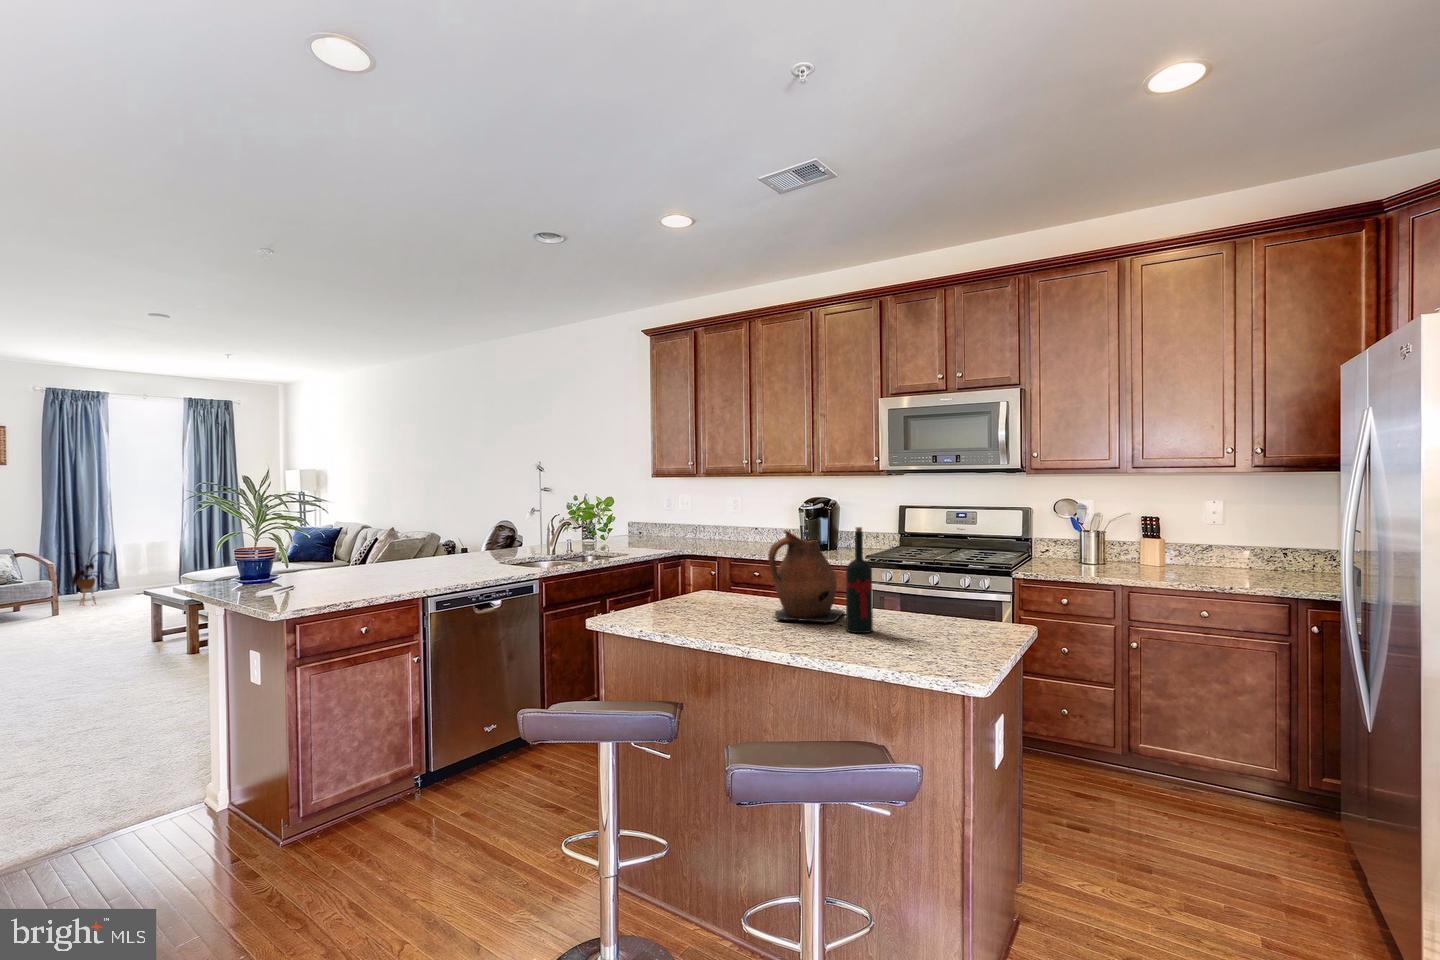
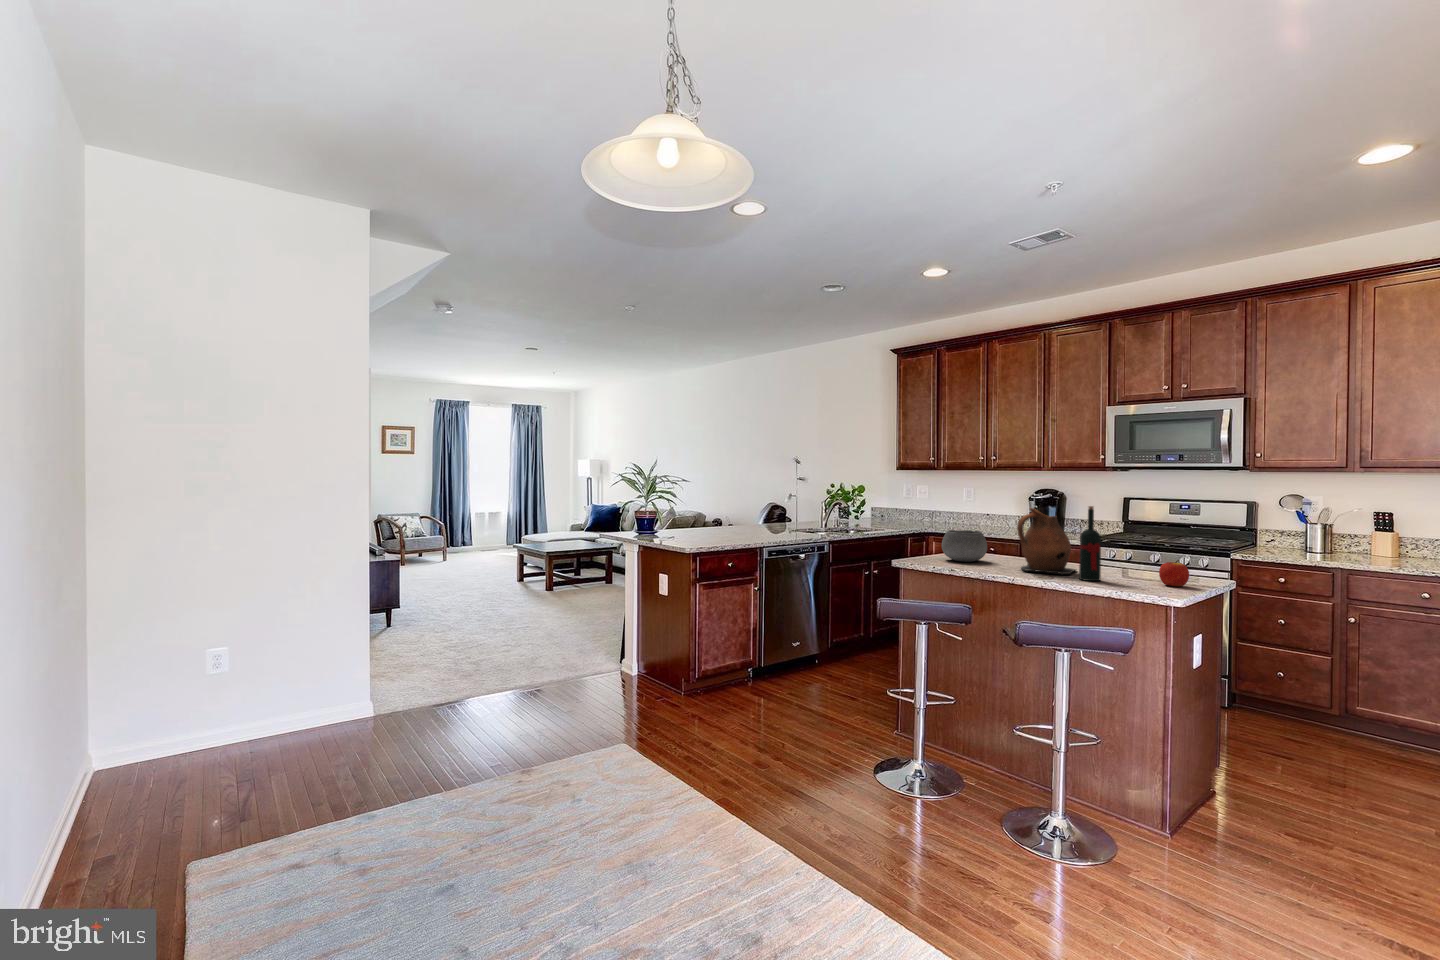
house plant: present [72,546,110,605] -> none [462,507,493,554]
bowl: none [676,561,736,606] -> present [942,530,987,562]
apple: none [944,598,980,635] -> present [1159,560,1189,586]

